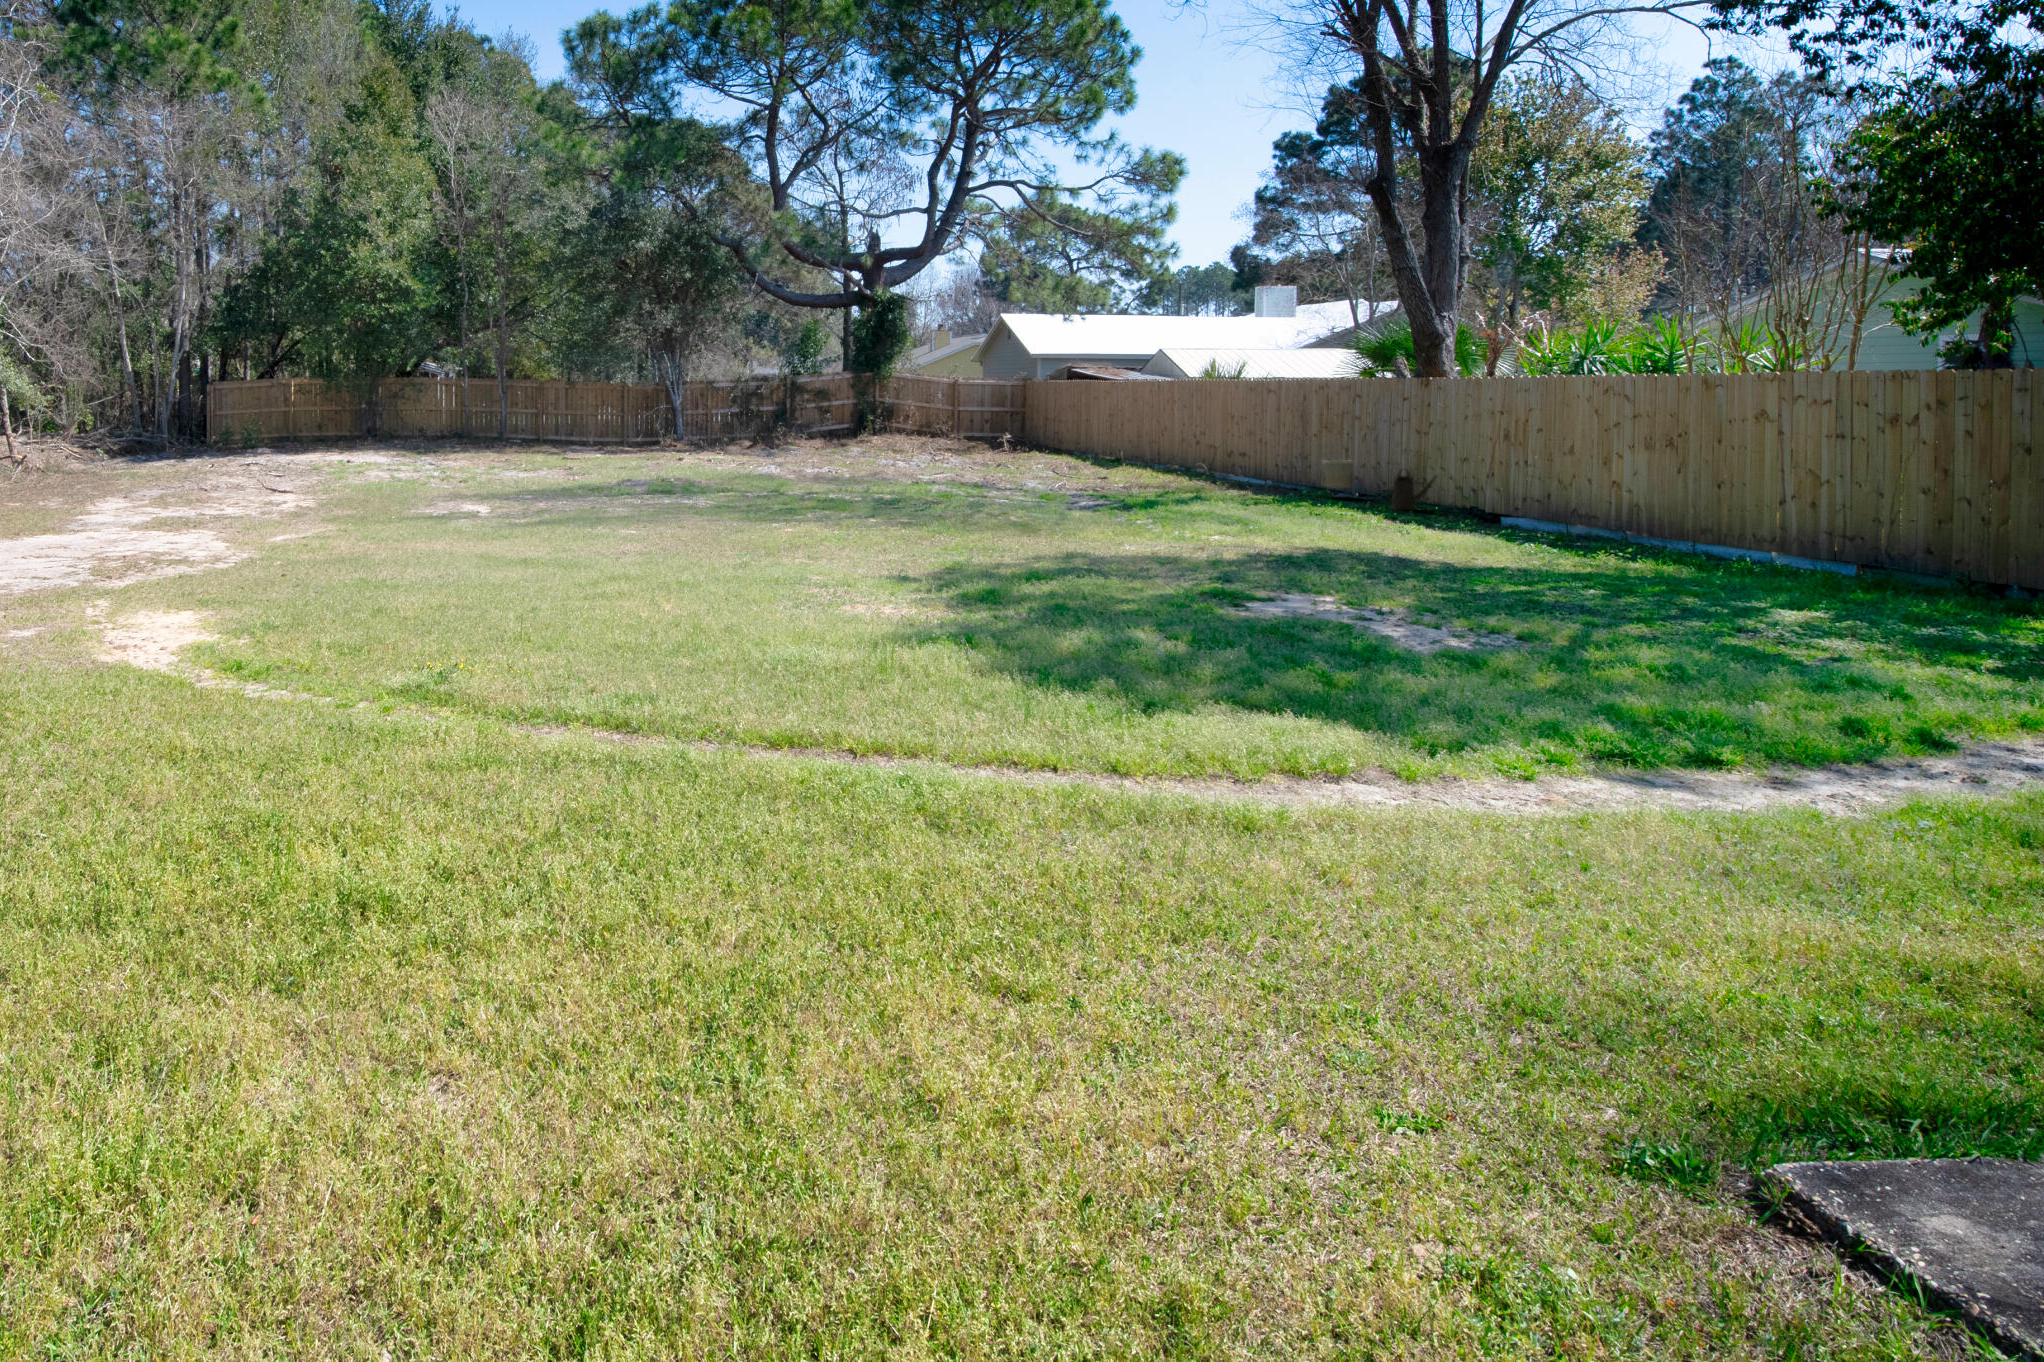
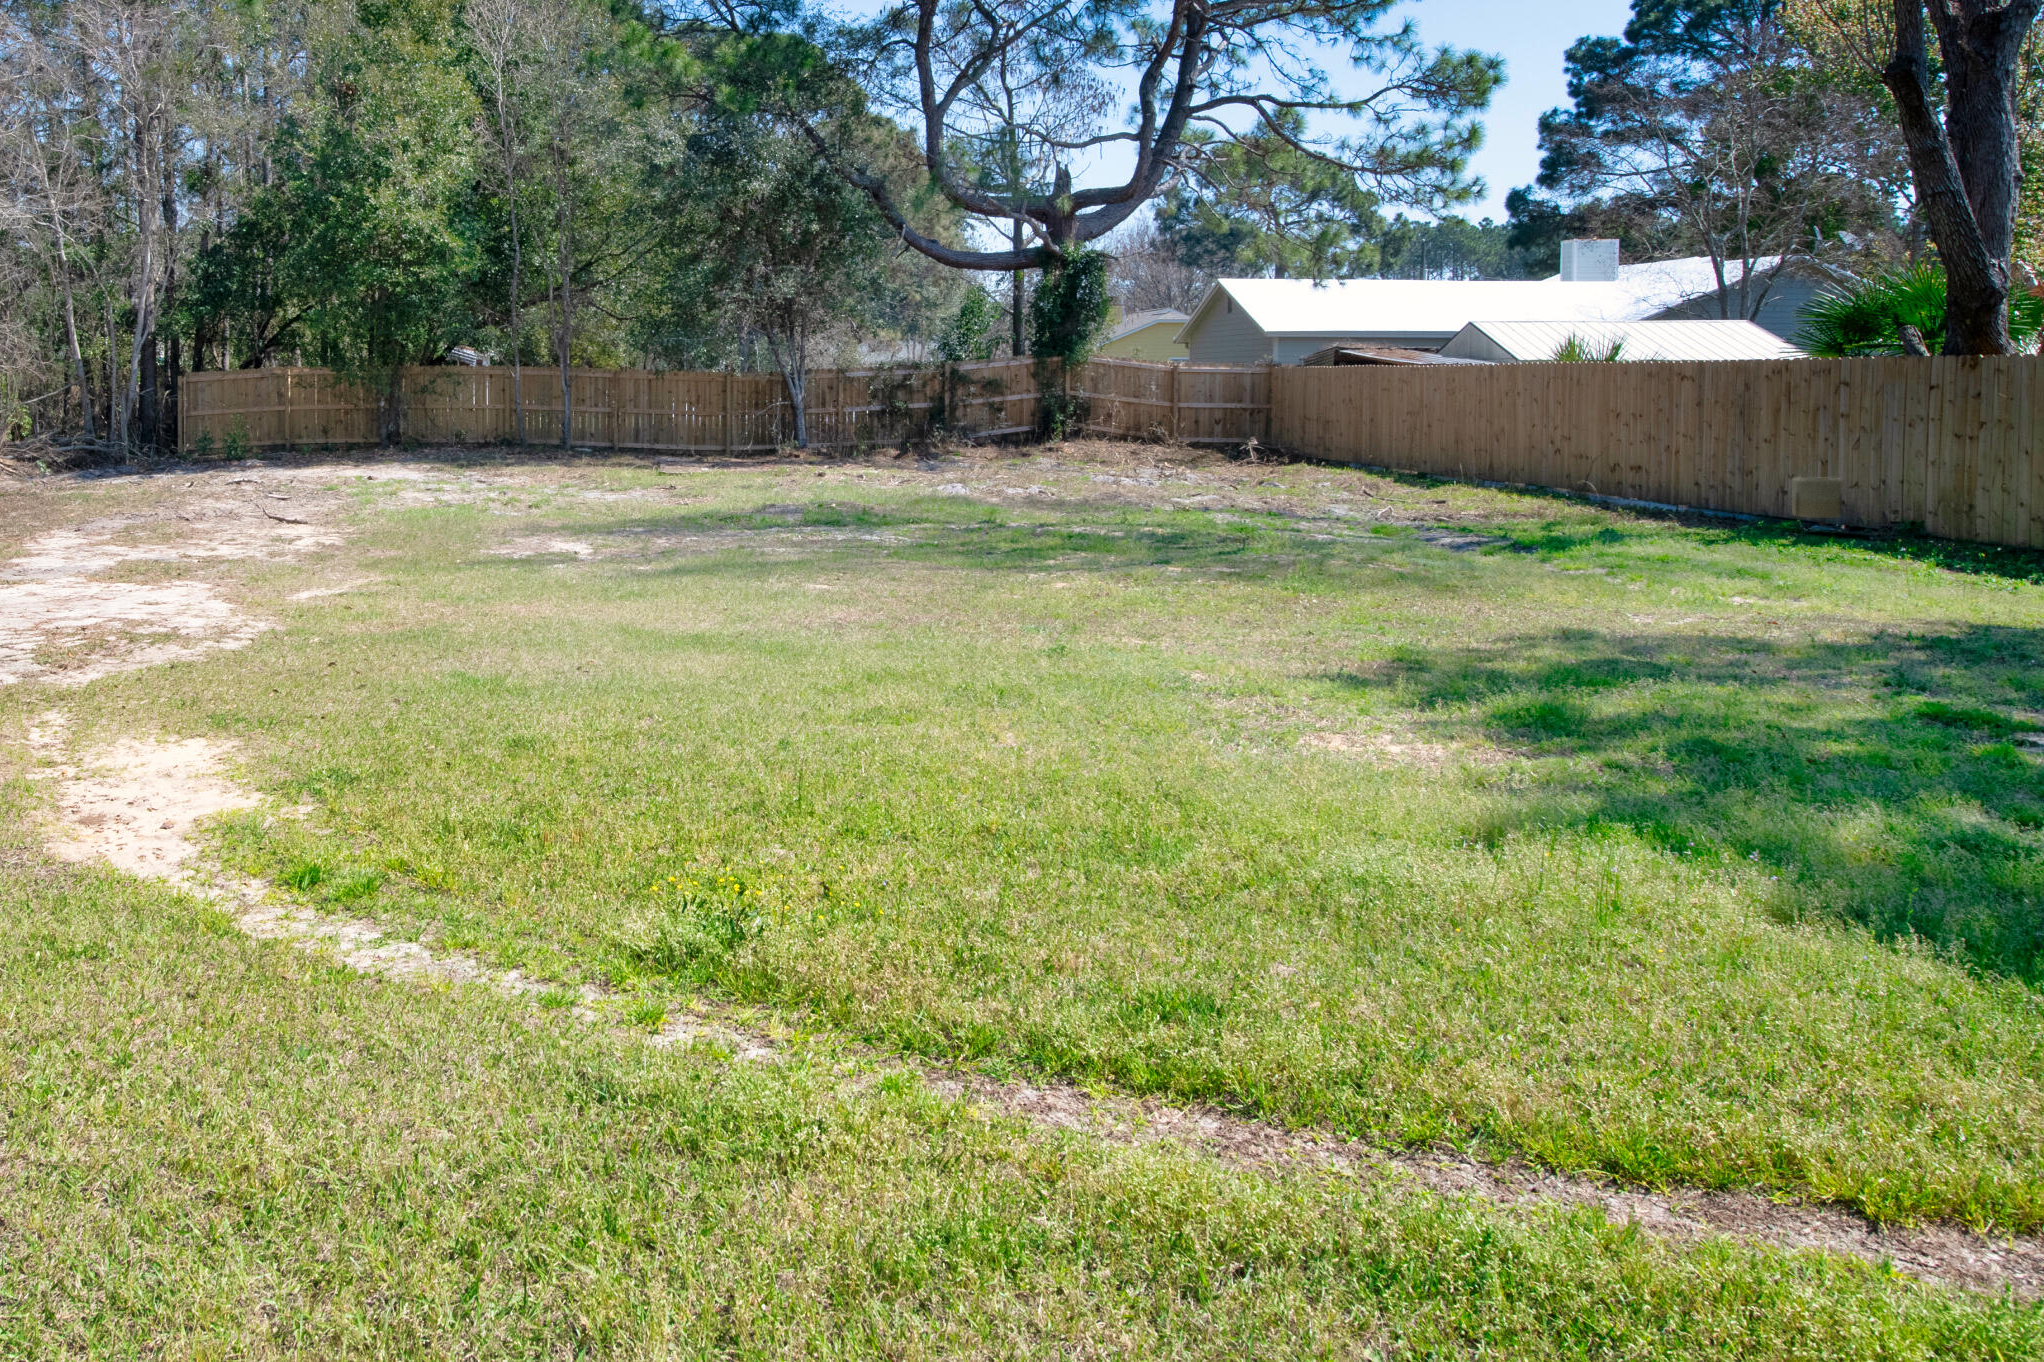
watering can: present [1387,470,1437,510] -> none [1924,491,2004,553]

